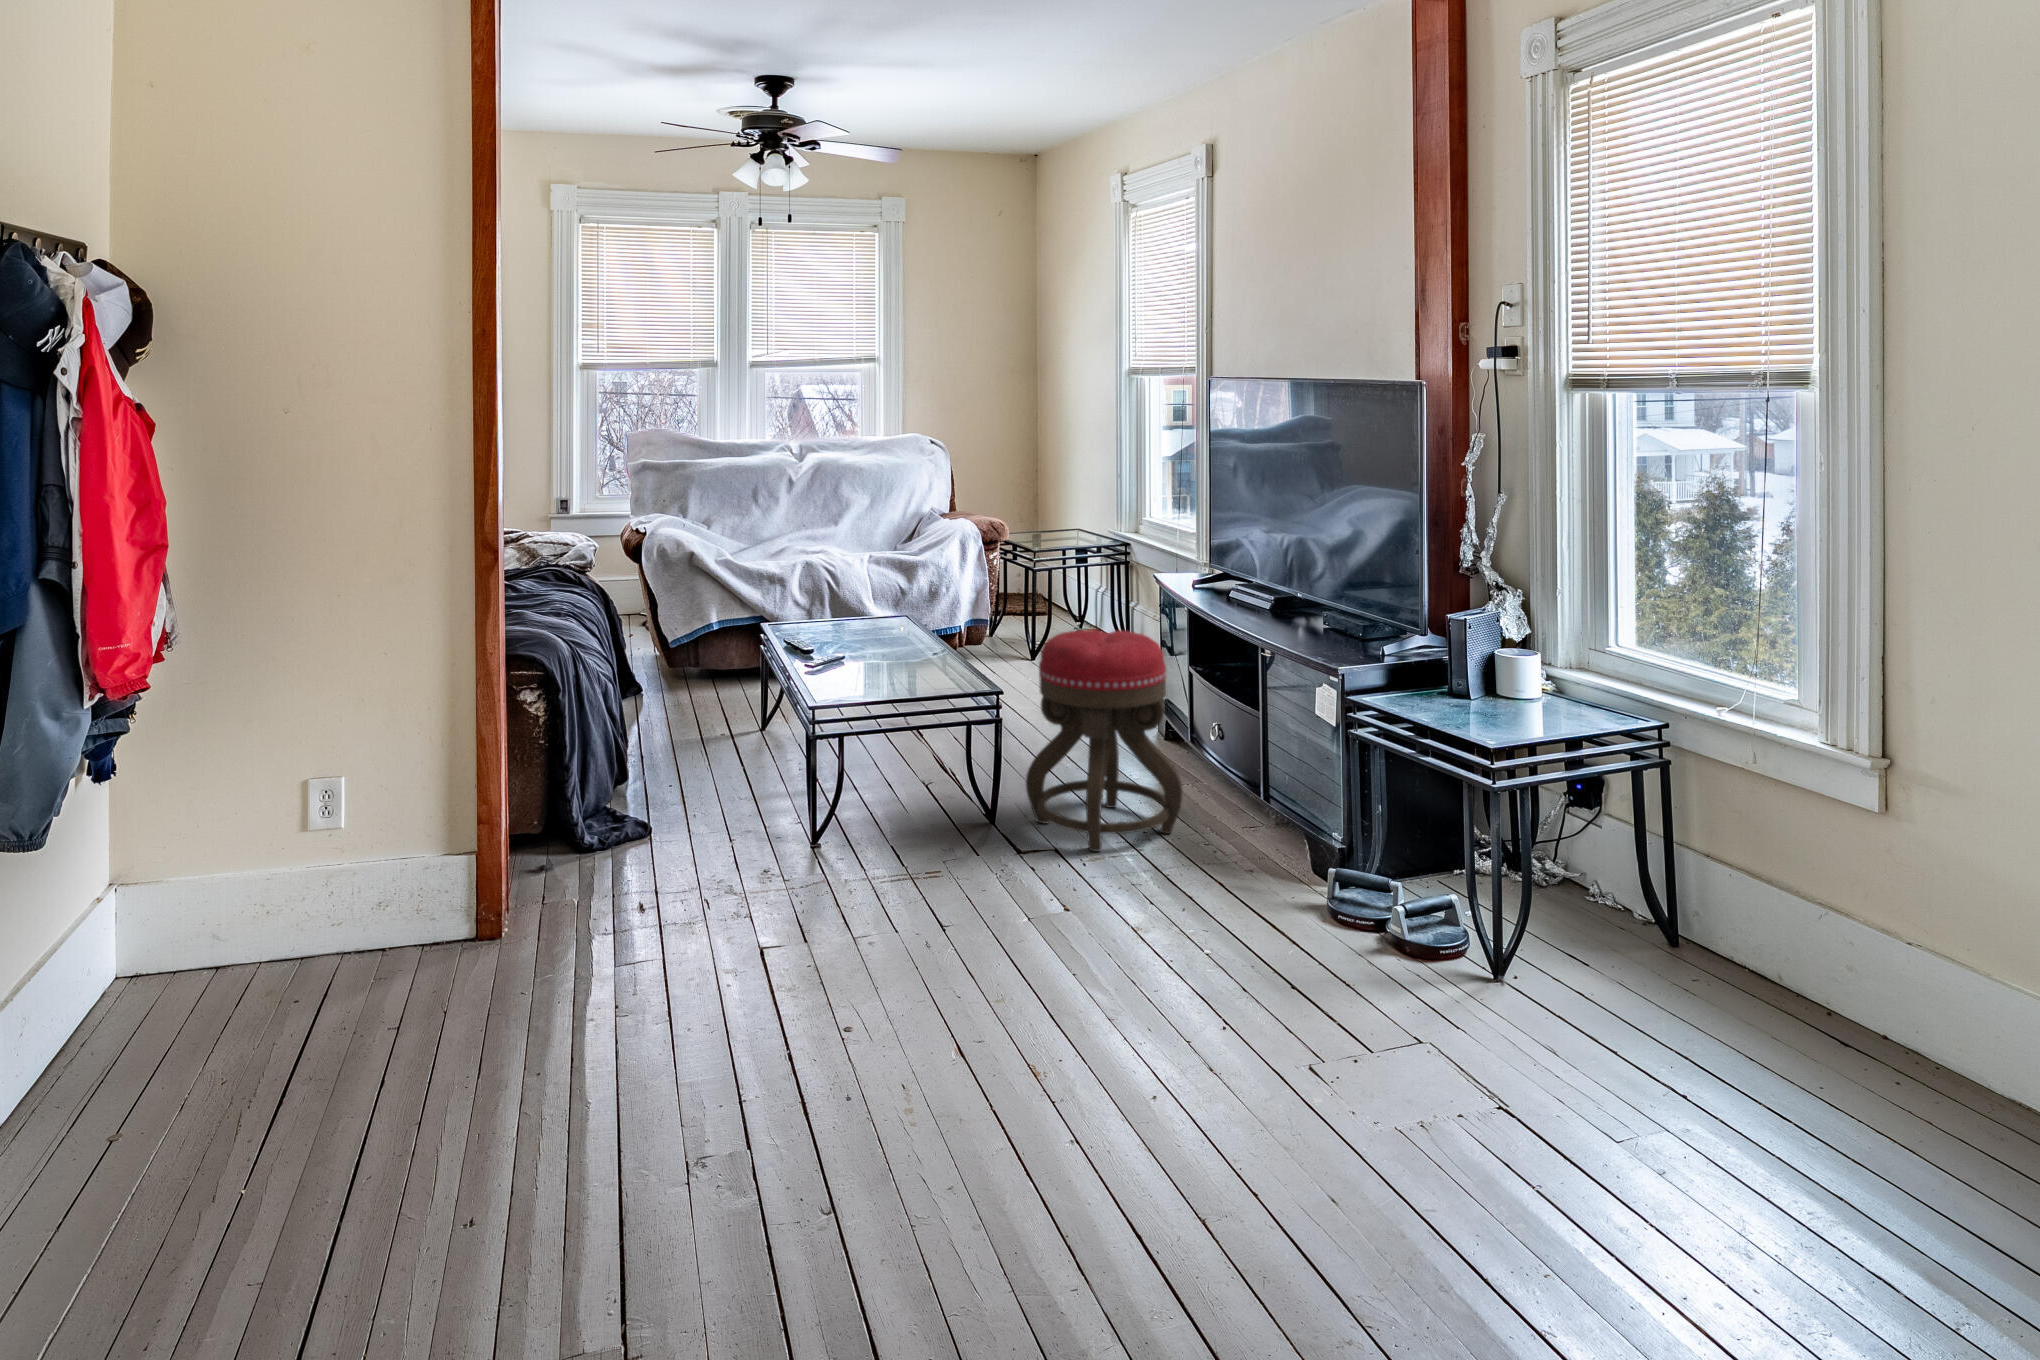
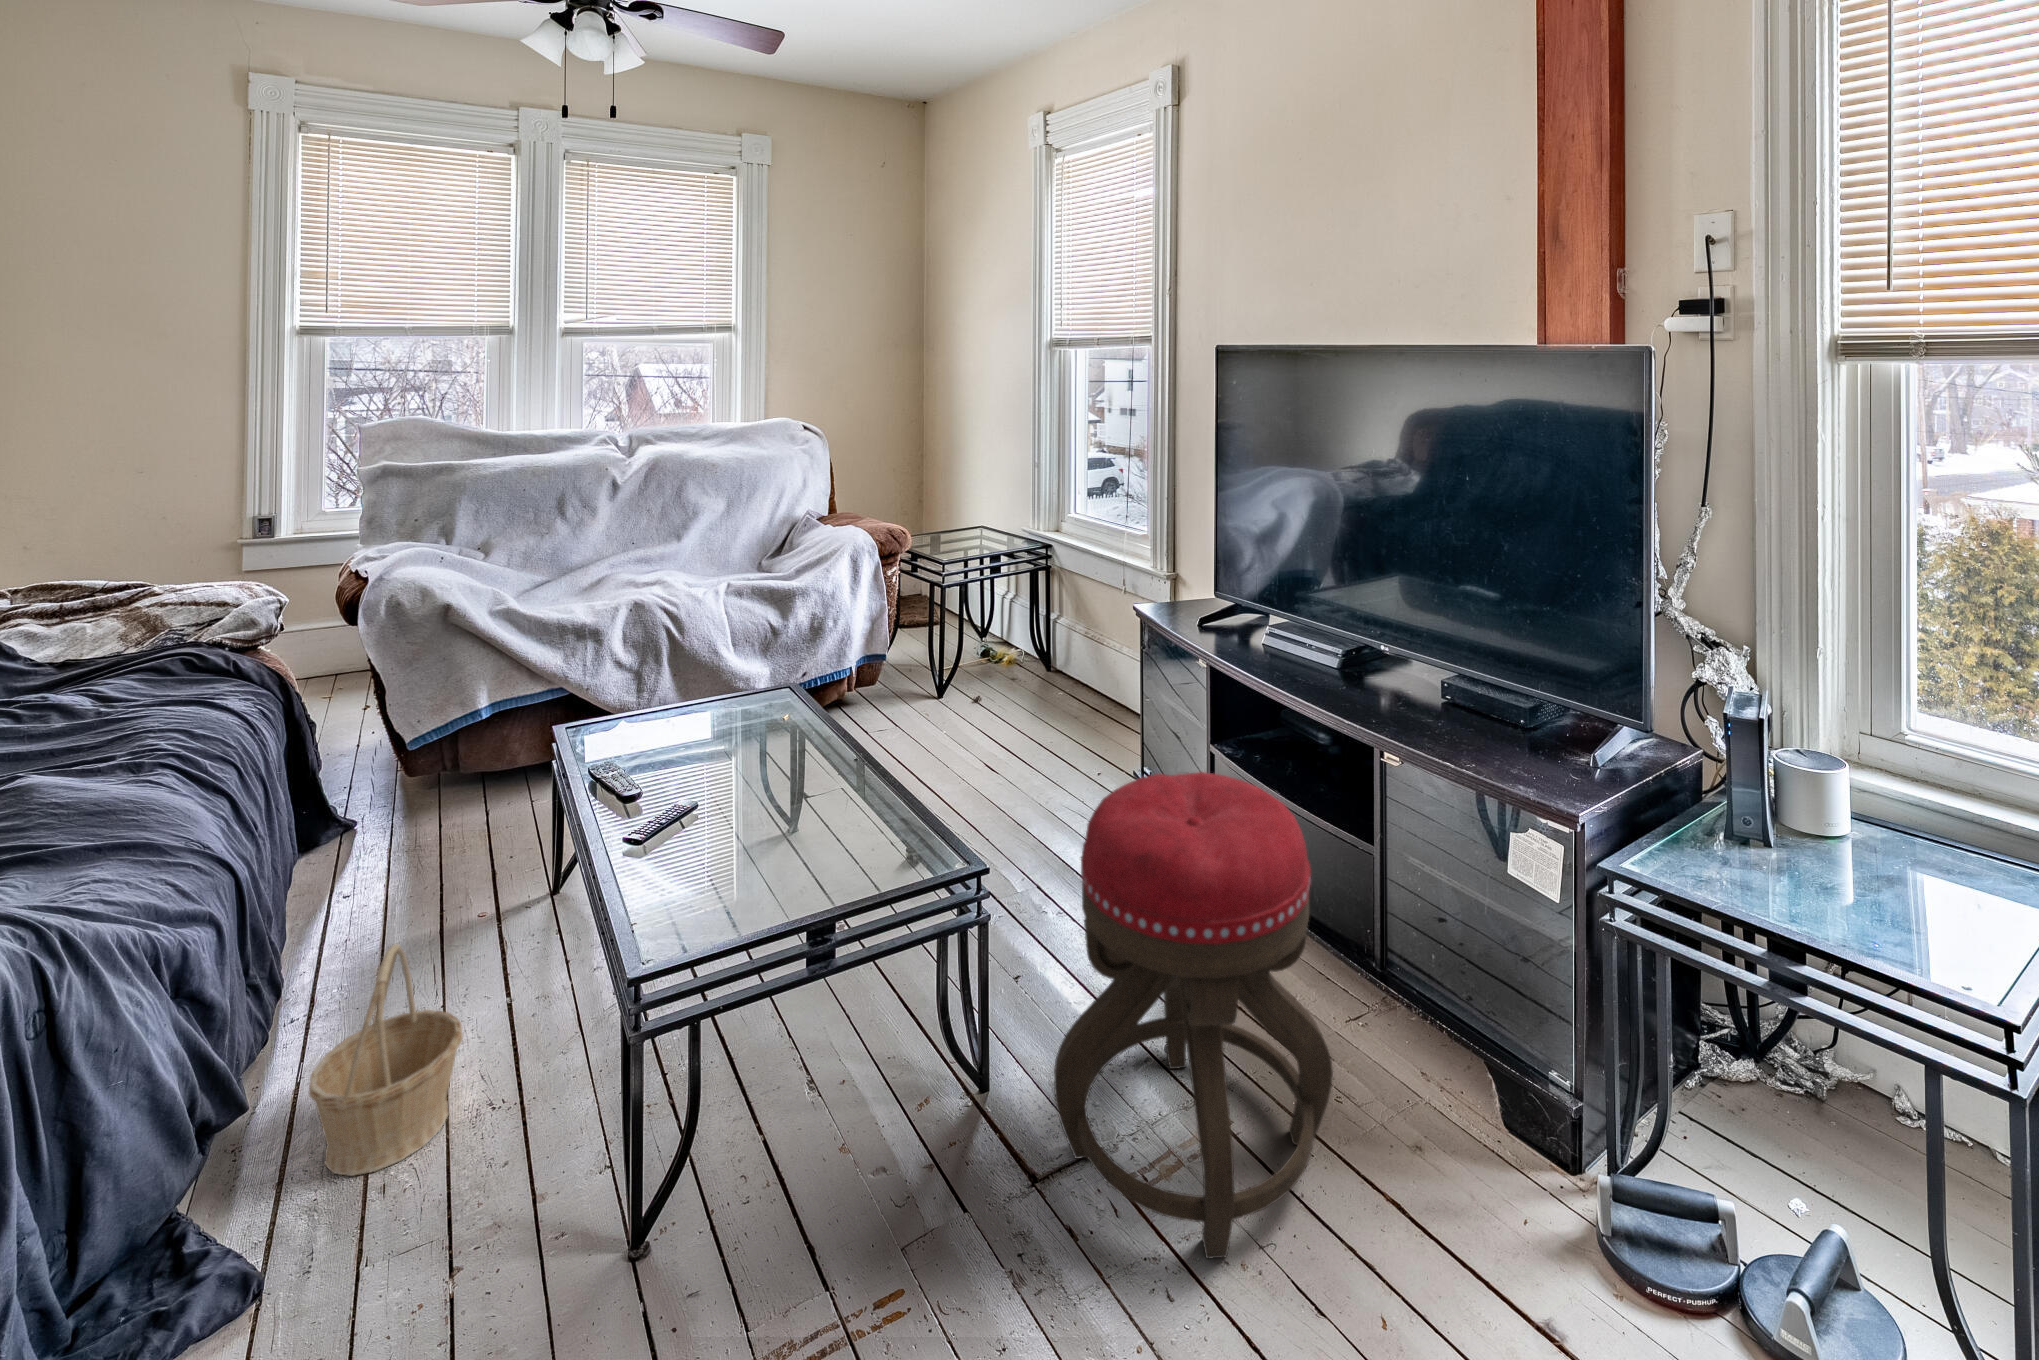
basket: none [673,689,737,789] -> present [309,944,462,1176]

